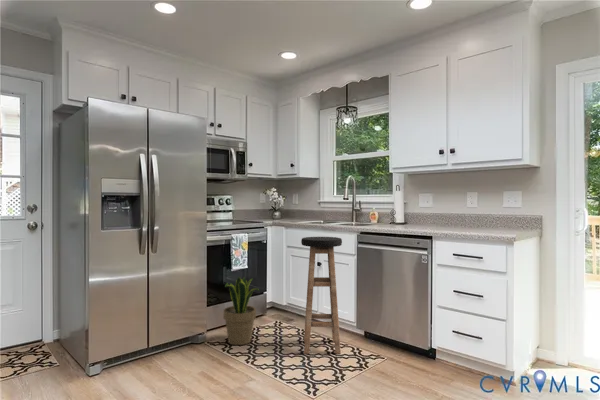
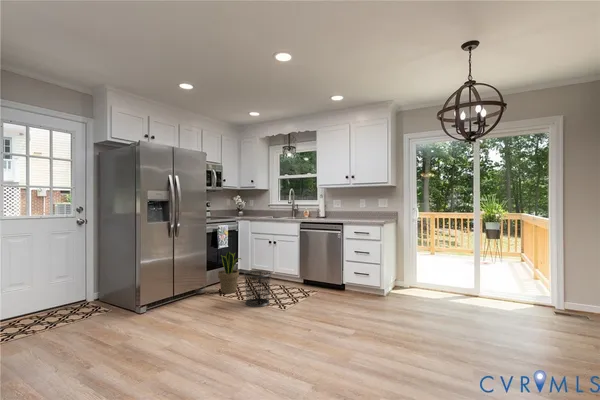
bar stool: present [301,237,342,354] -> none [268,225,293,294]
waste bin: none [250,314,299,381] -> present [244,270,271,307]

